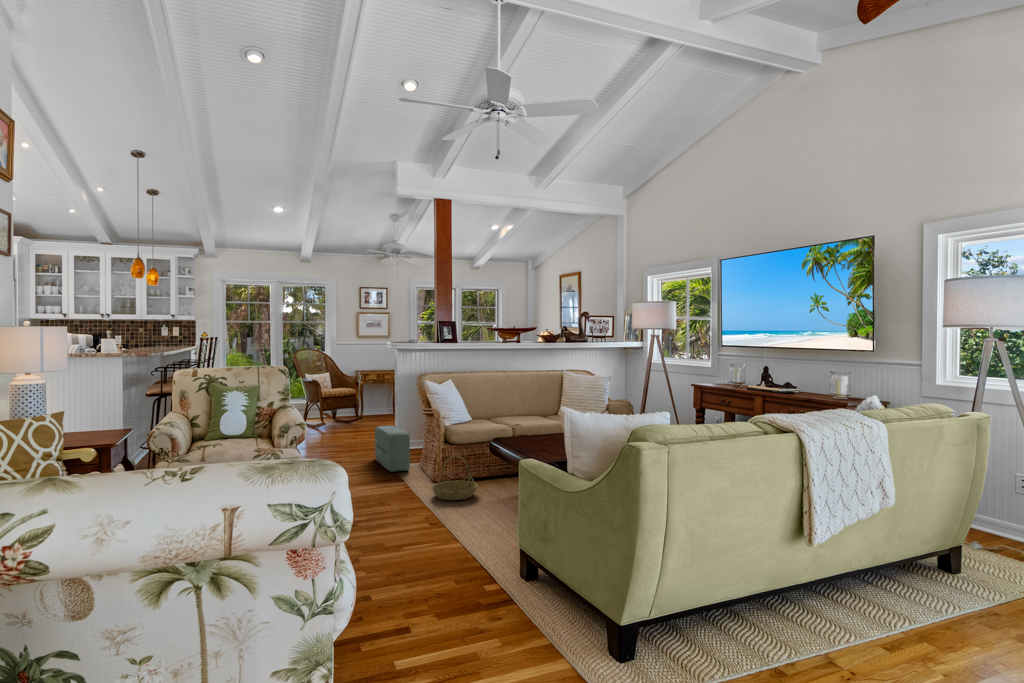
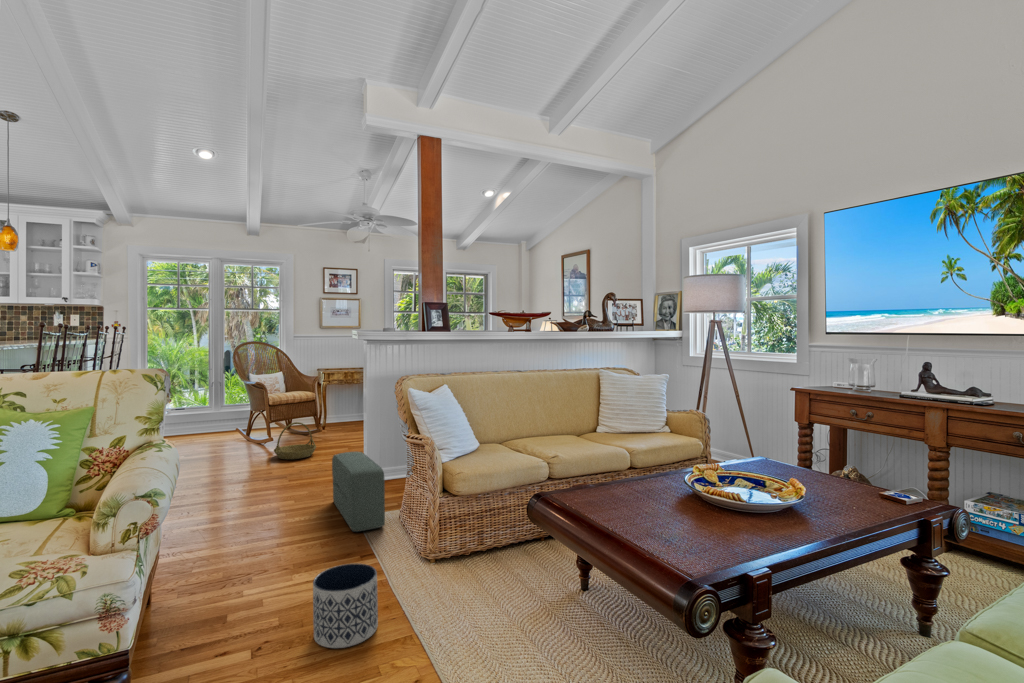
basket: present [431,455,478,500] -> present [274,422,316,459]
planter: none [373,472,406,509] -> present [313,563,378,648]

